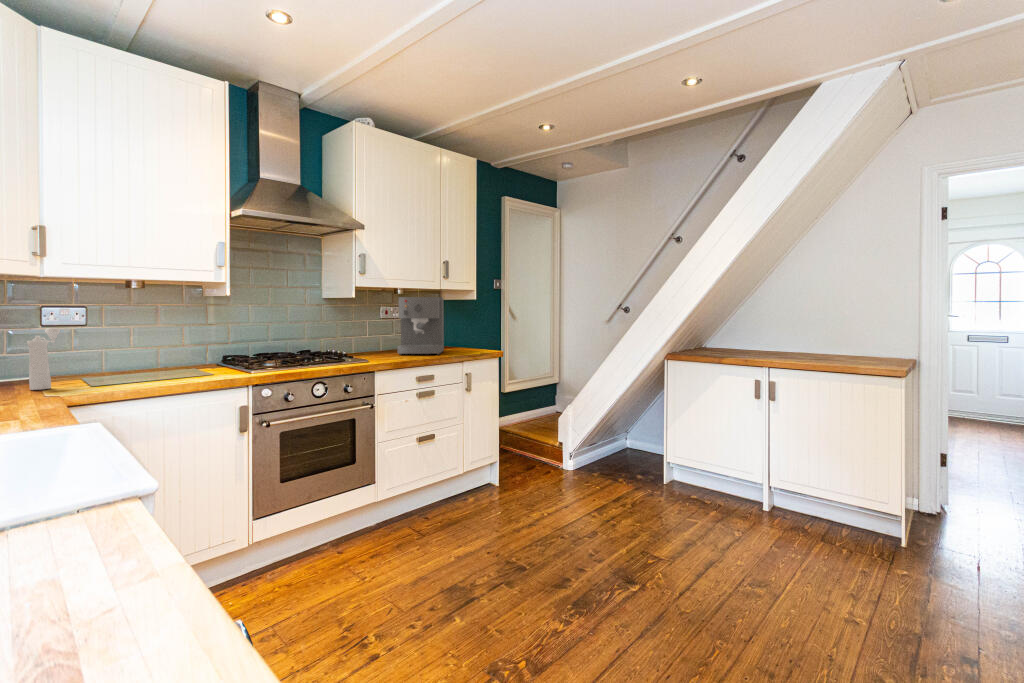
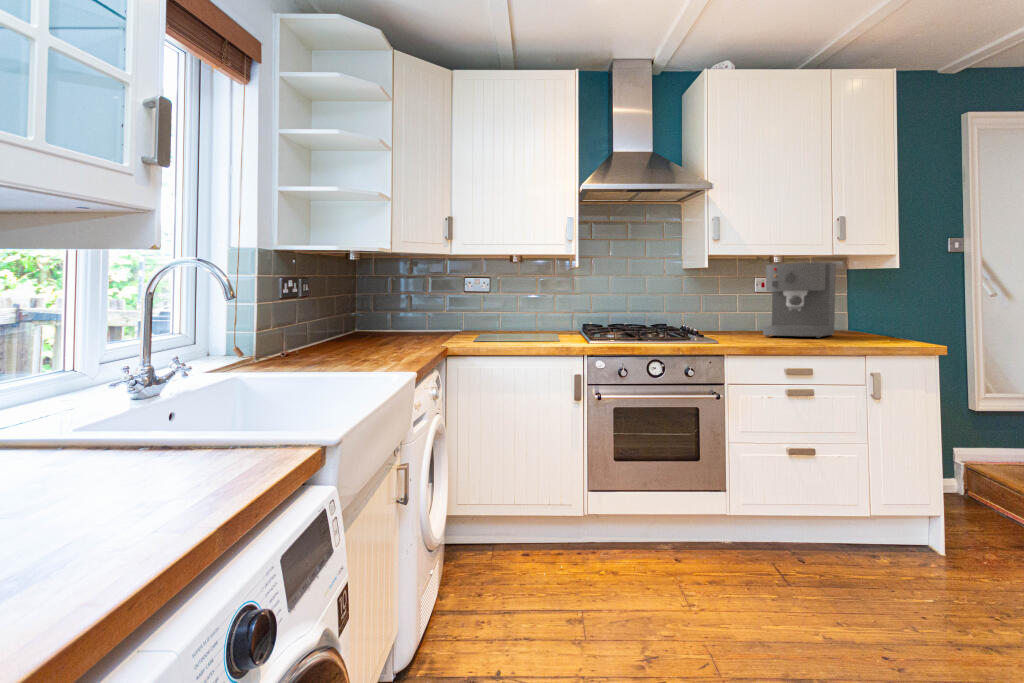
pepper mill: present [27,328,60,390] -> none [428,299,452,347]

